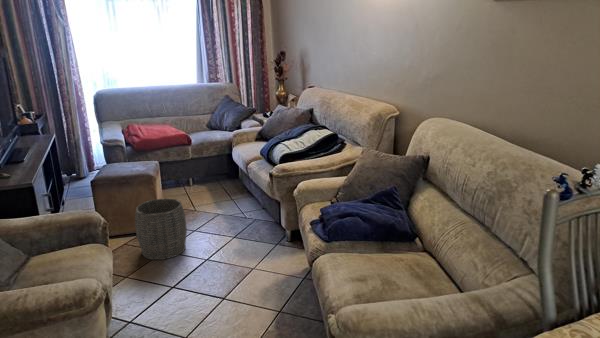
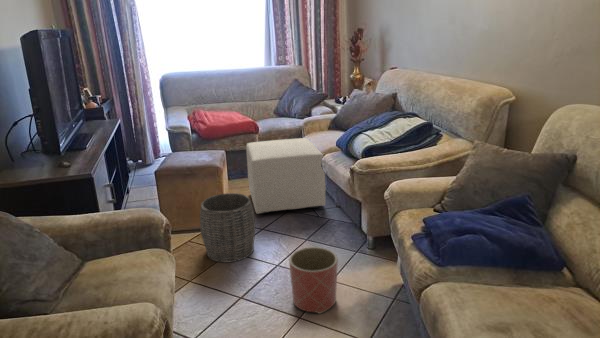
ottoman: none [179,149,252,218] -> present [246,138,326,214]
planter: none [214,240,256,295] -> present [289,247,338,314]

